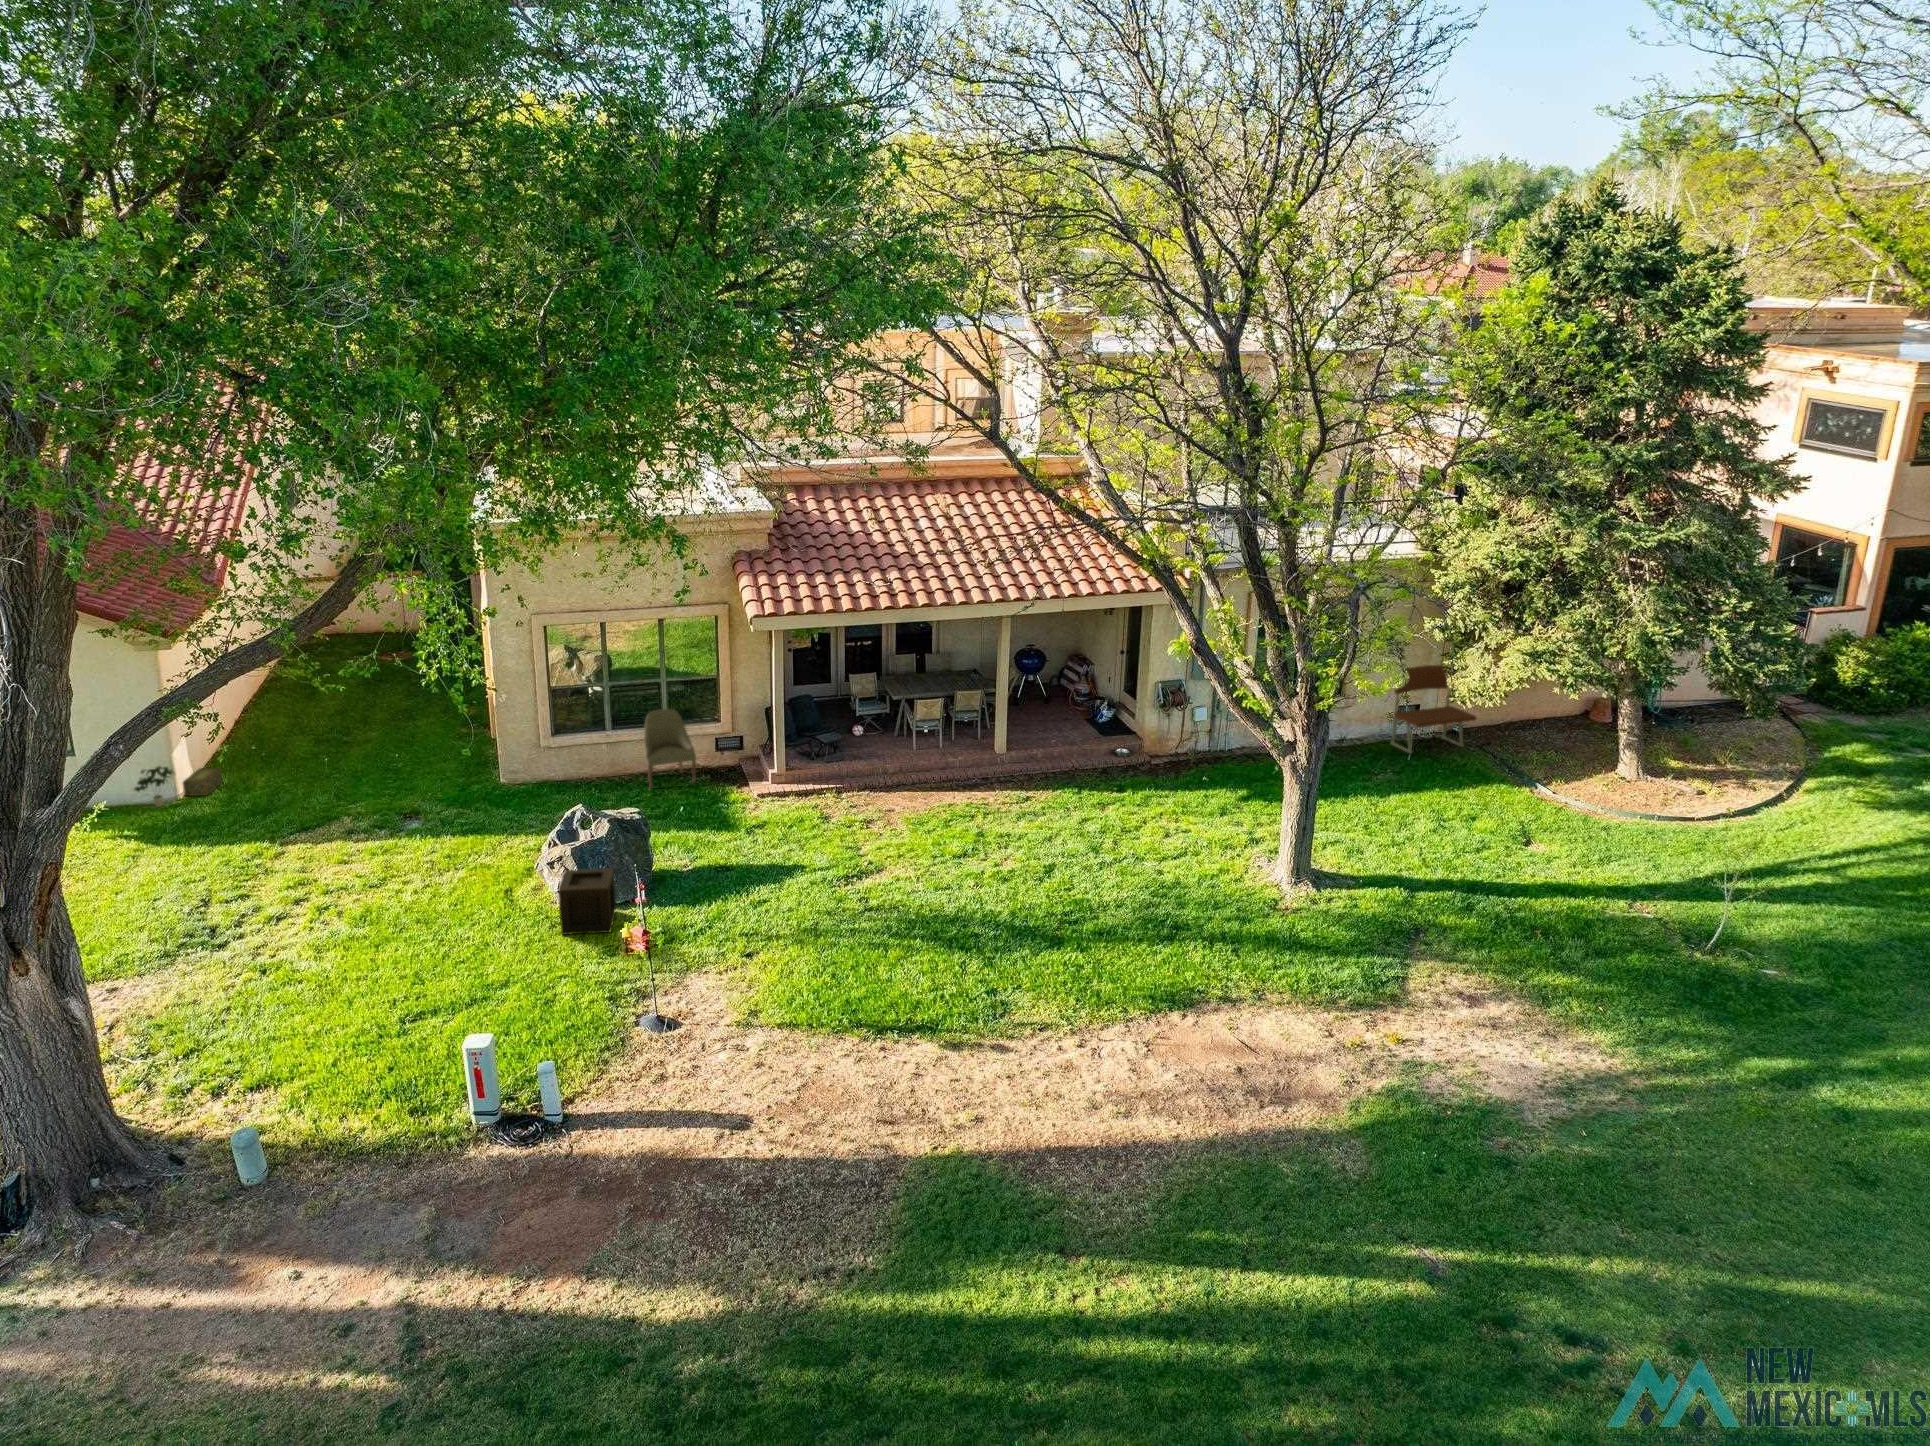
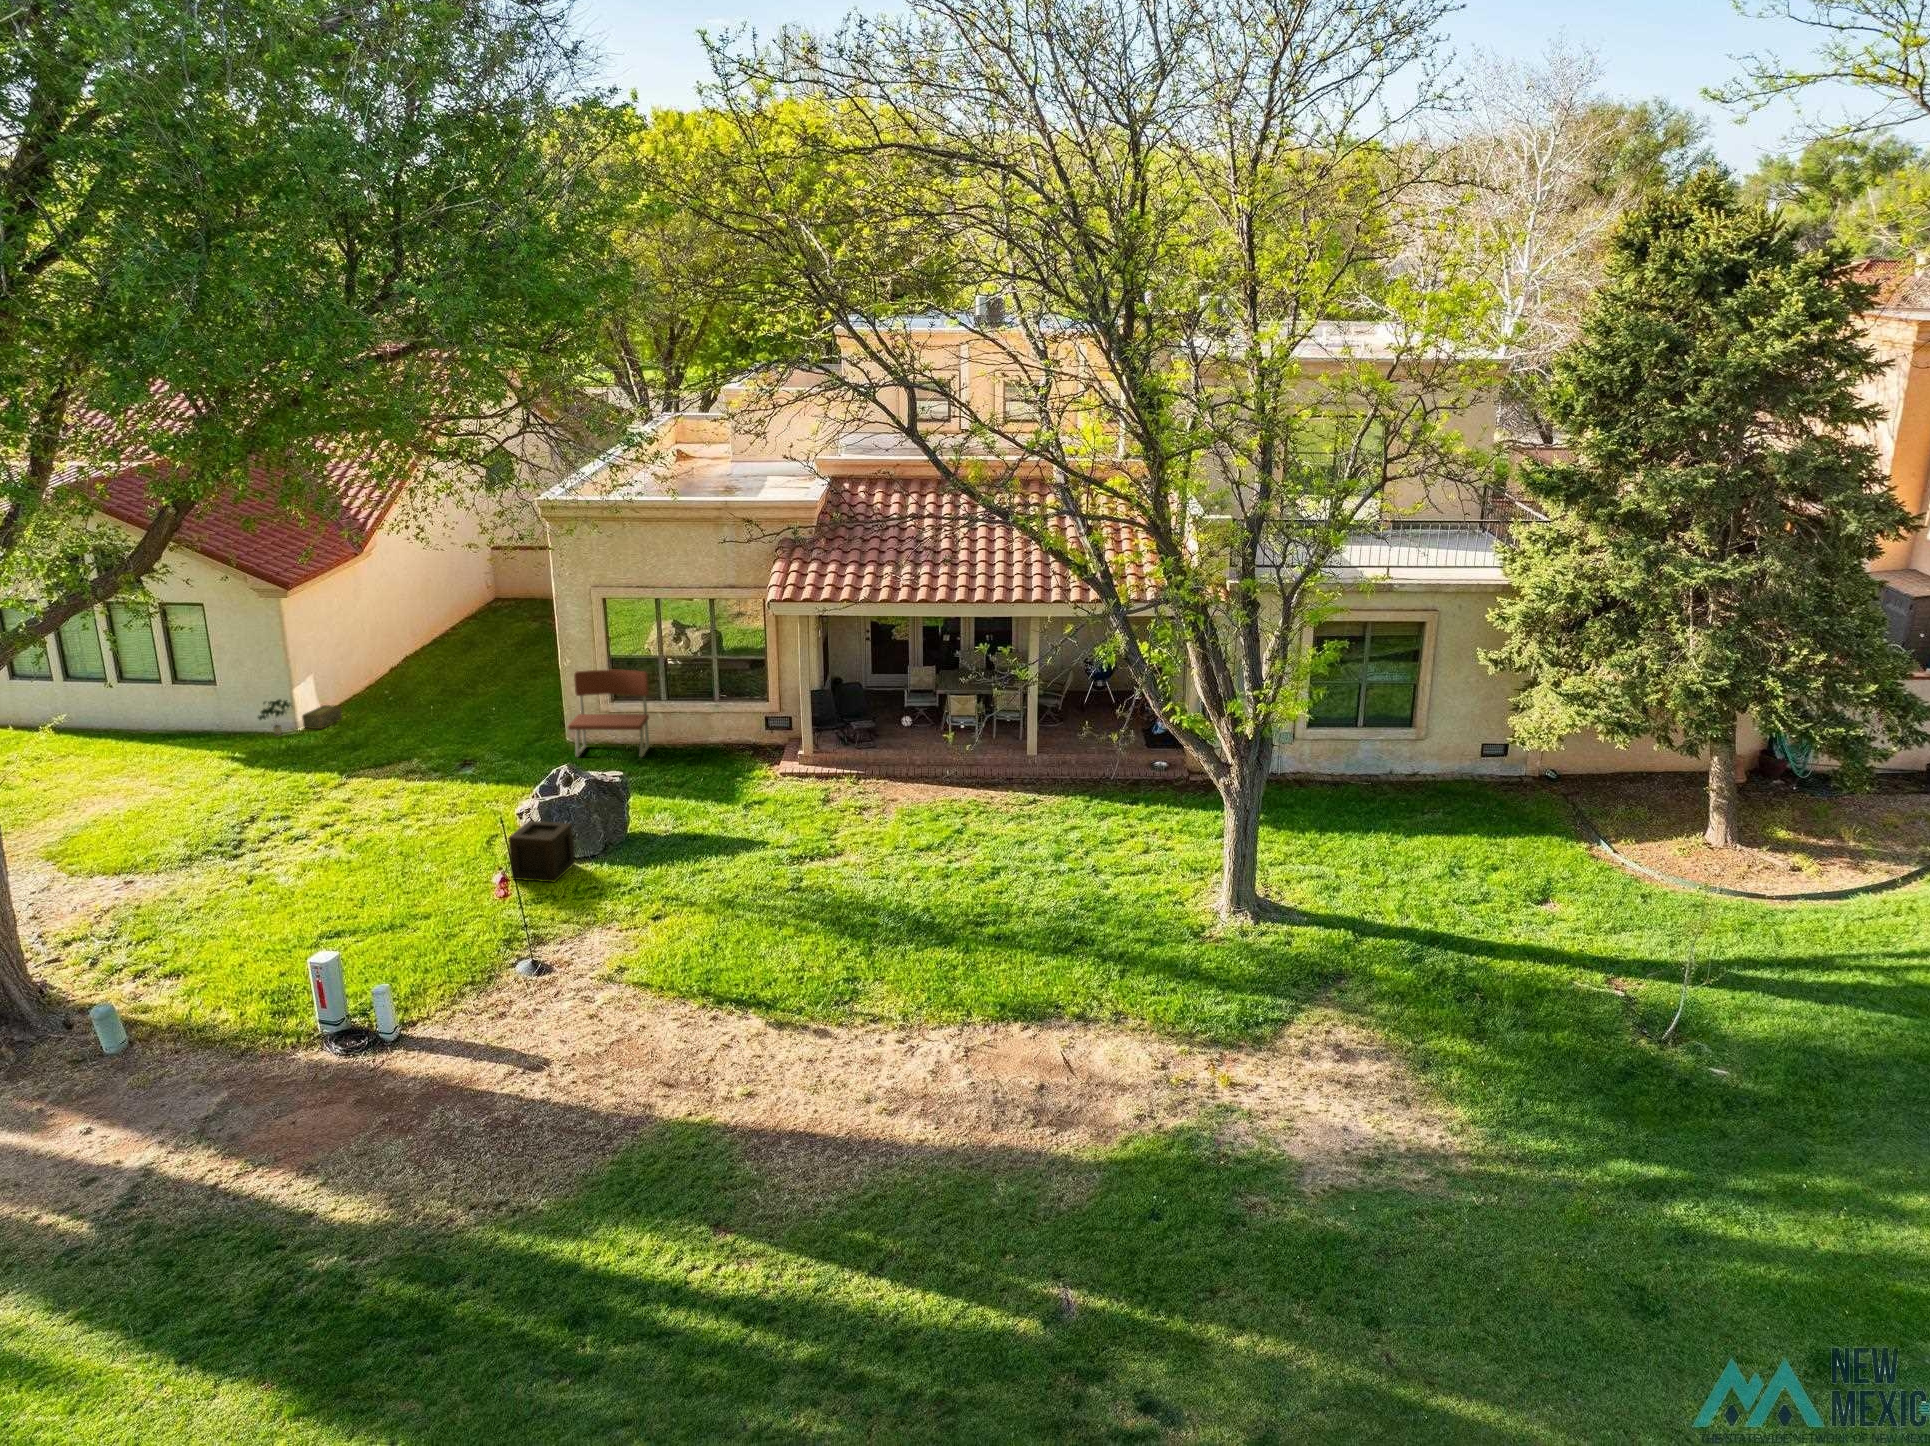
bench: present [1391,665,1476,753] -> present [568,670,649,757]
chair: present [644,709,696,788] -> none [689,684,736,759]

